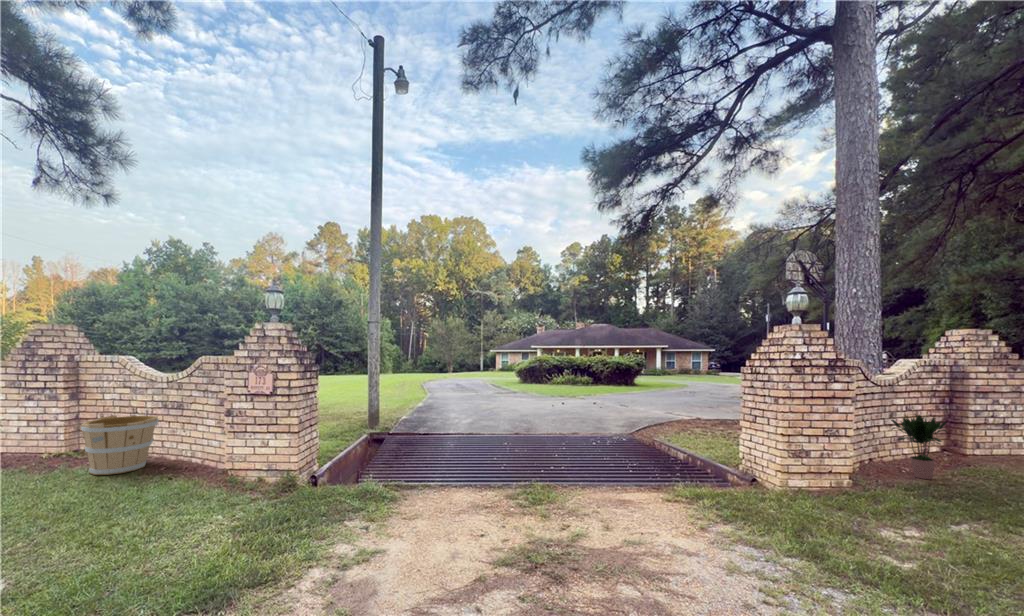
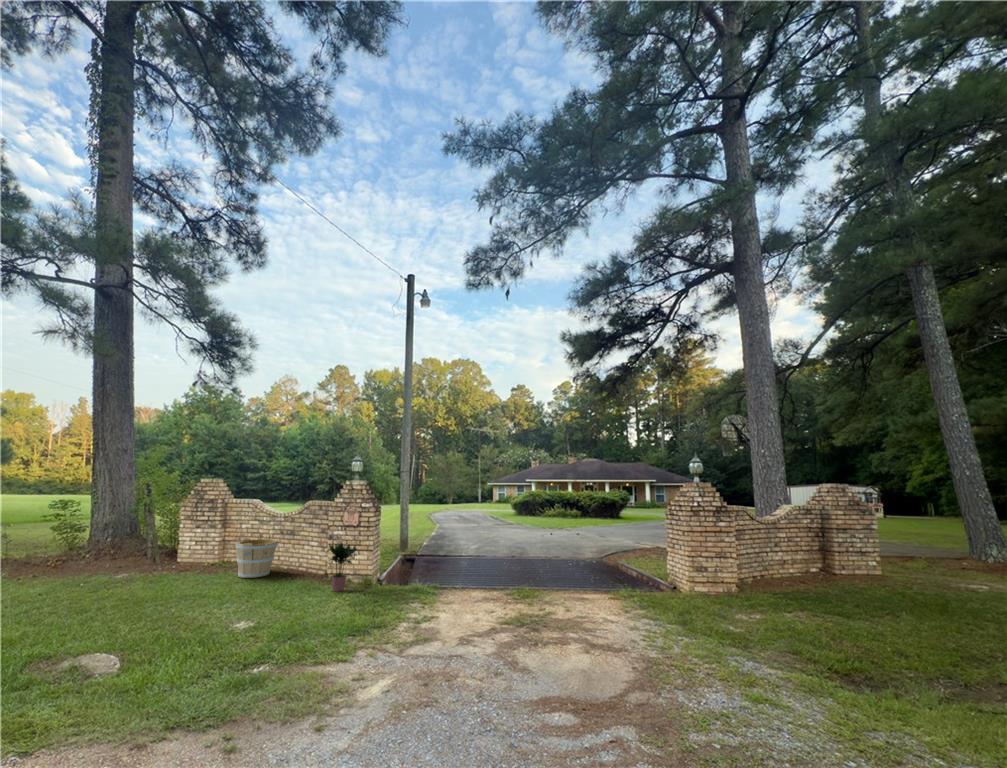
potted plant: present [891,415,947,479] -> present [329,543,357,592]

